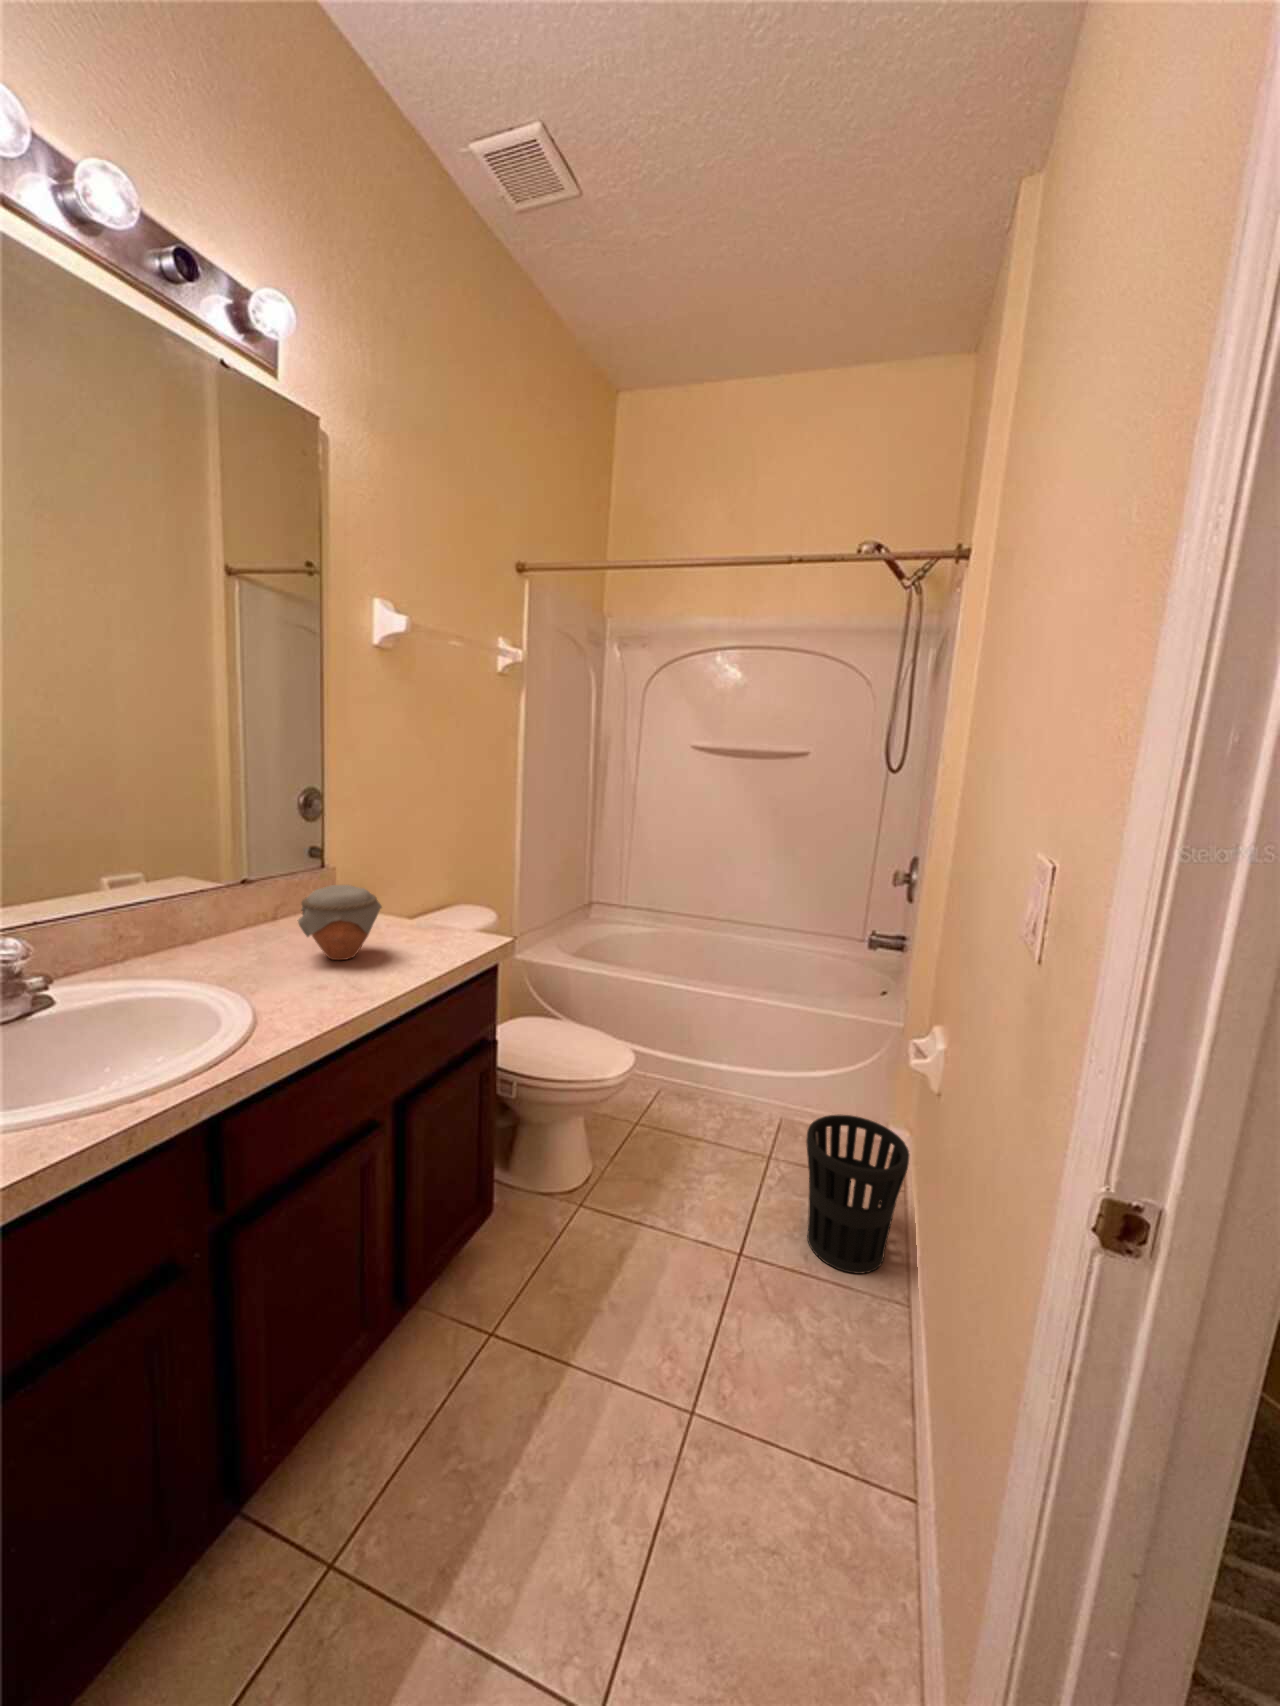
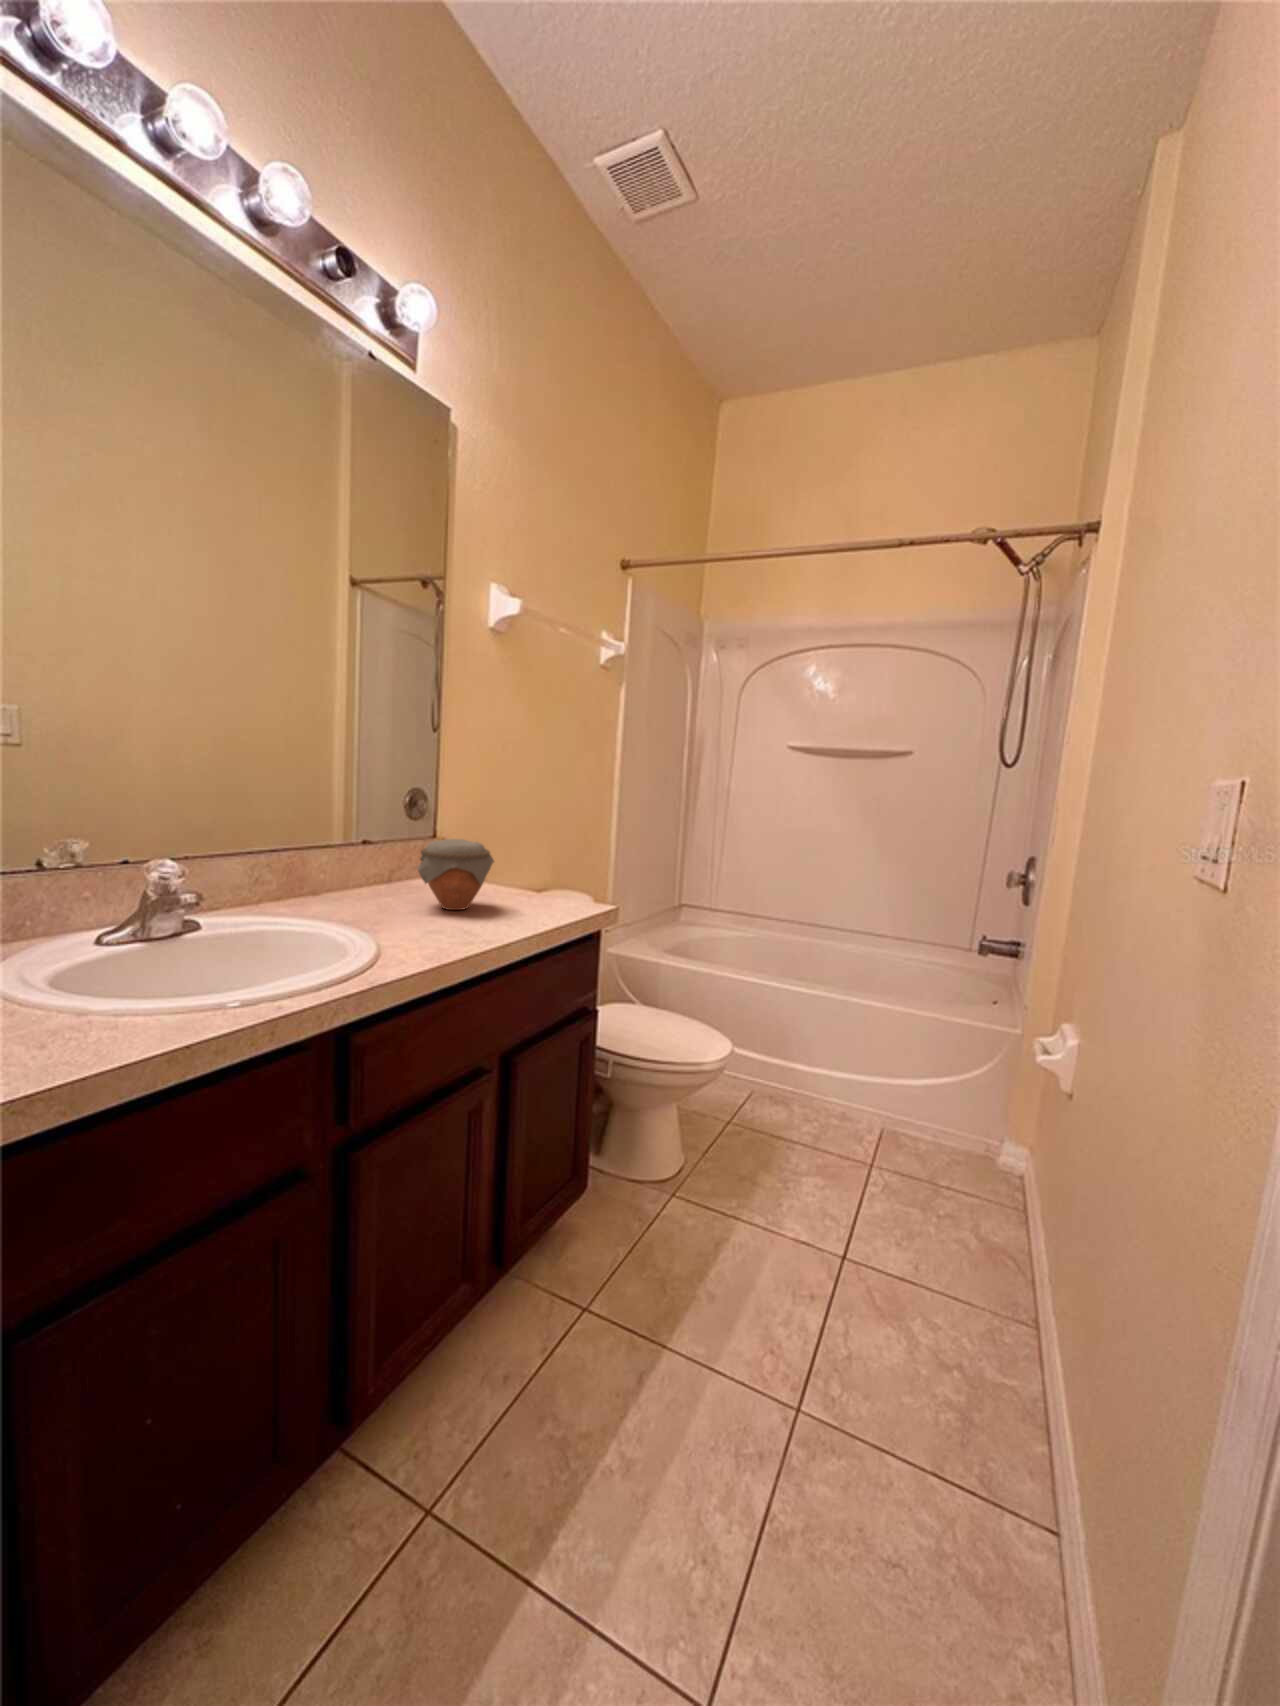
wastebasket: present [806,1115,909,1274] -> none [917,1115,1036,1289]

